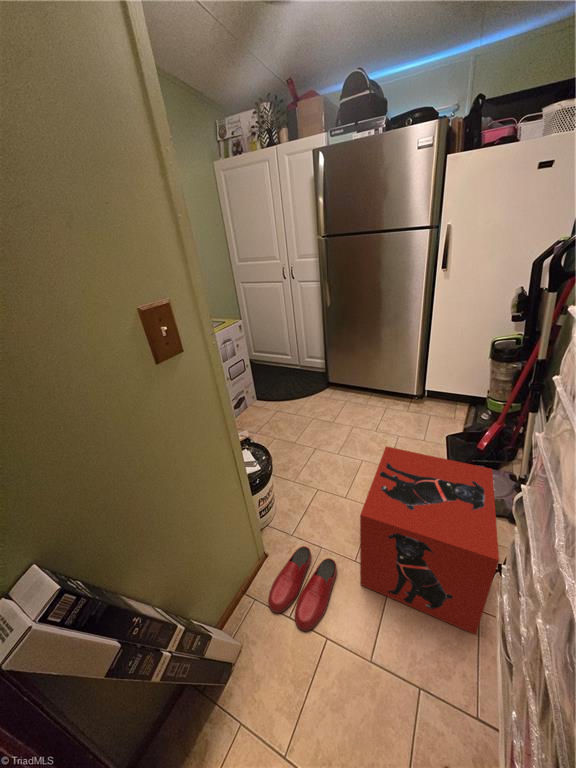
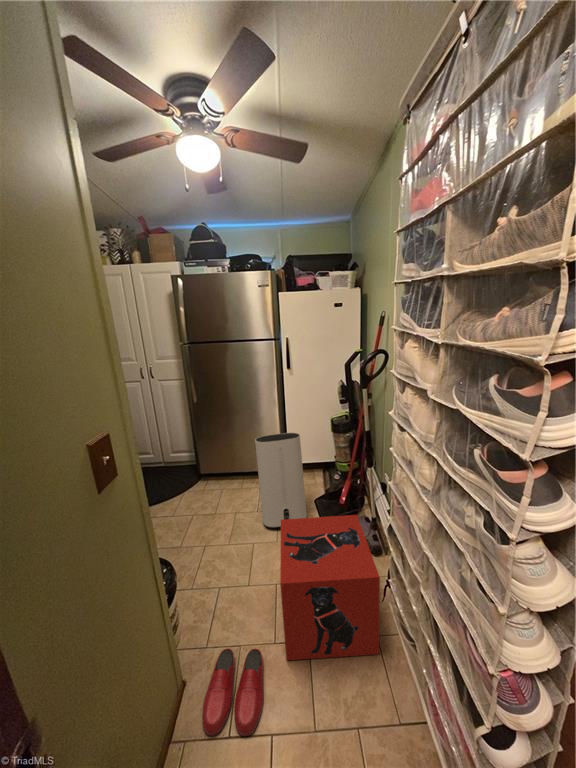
air purifier: none [377,350,439,454] -> present [255,433,307,527]

